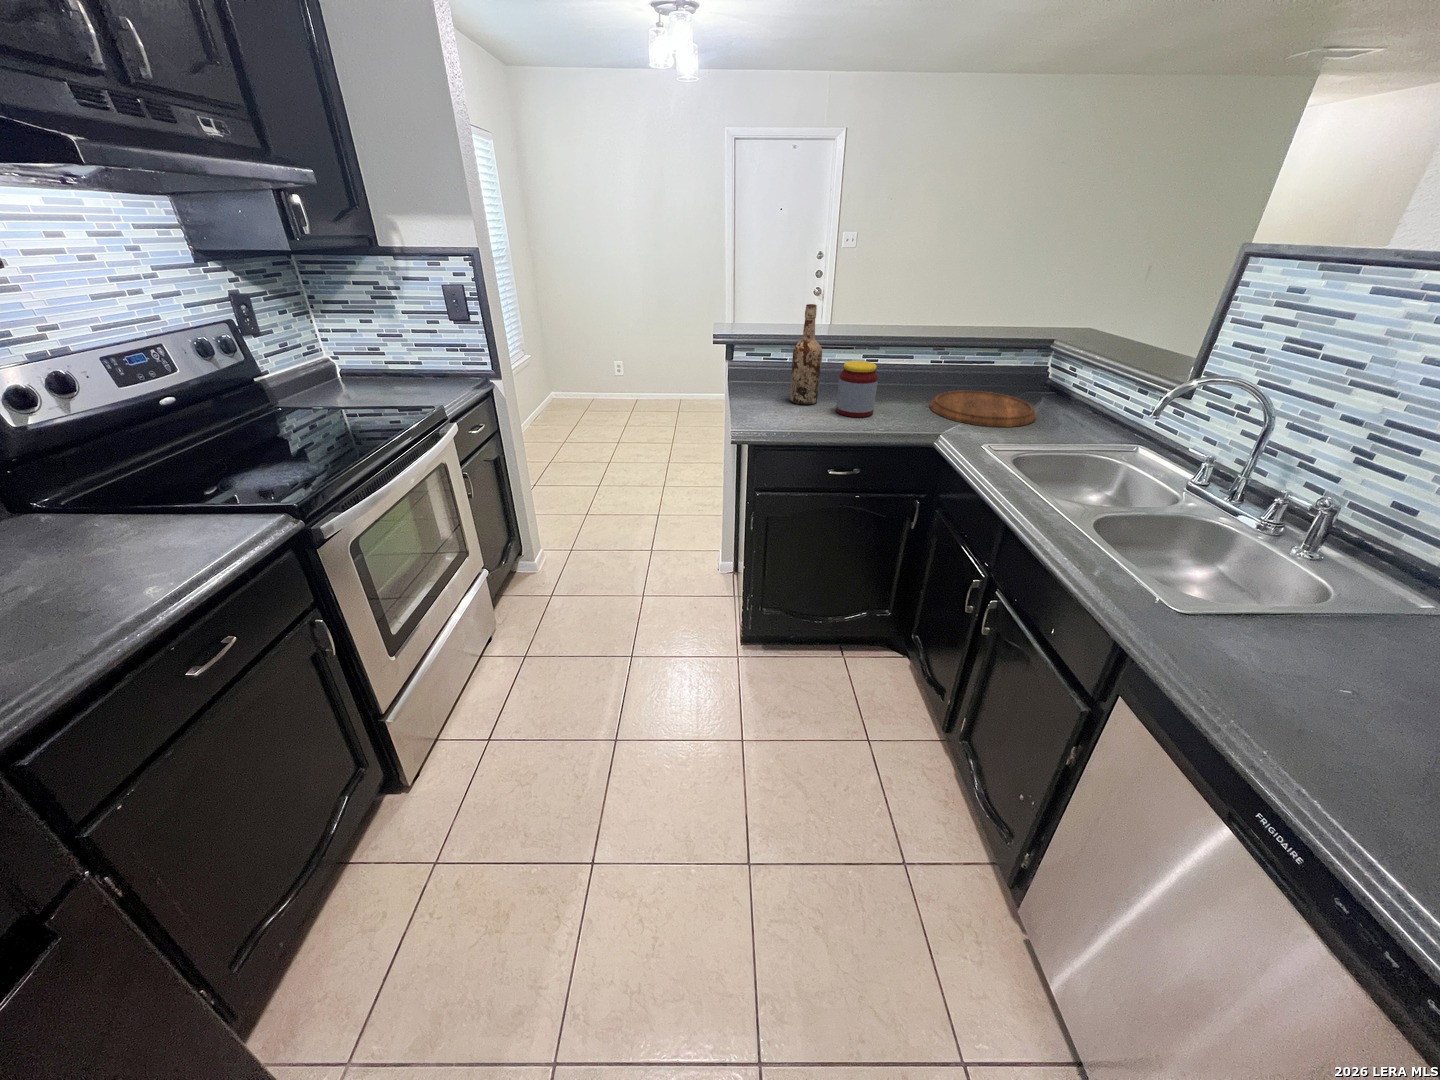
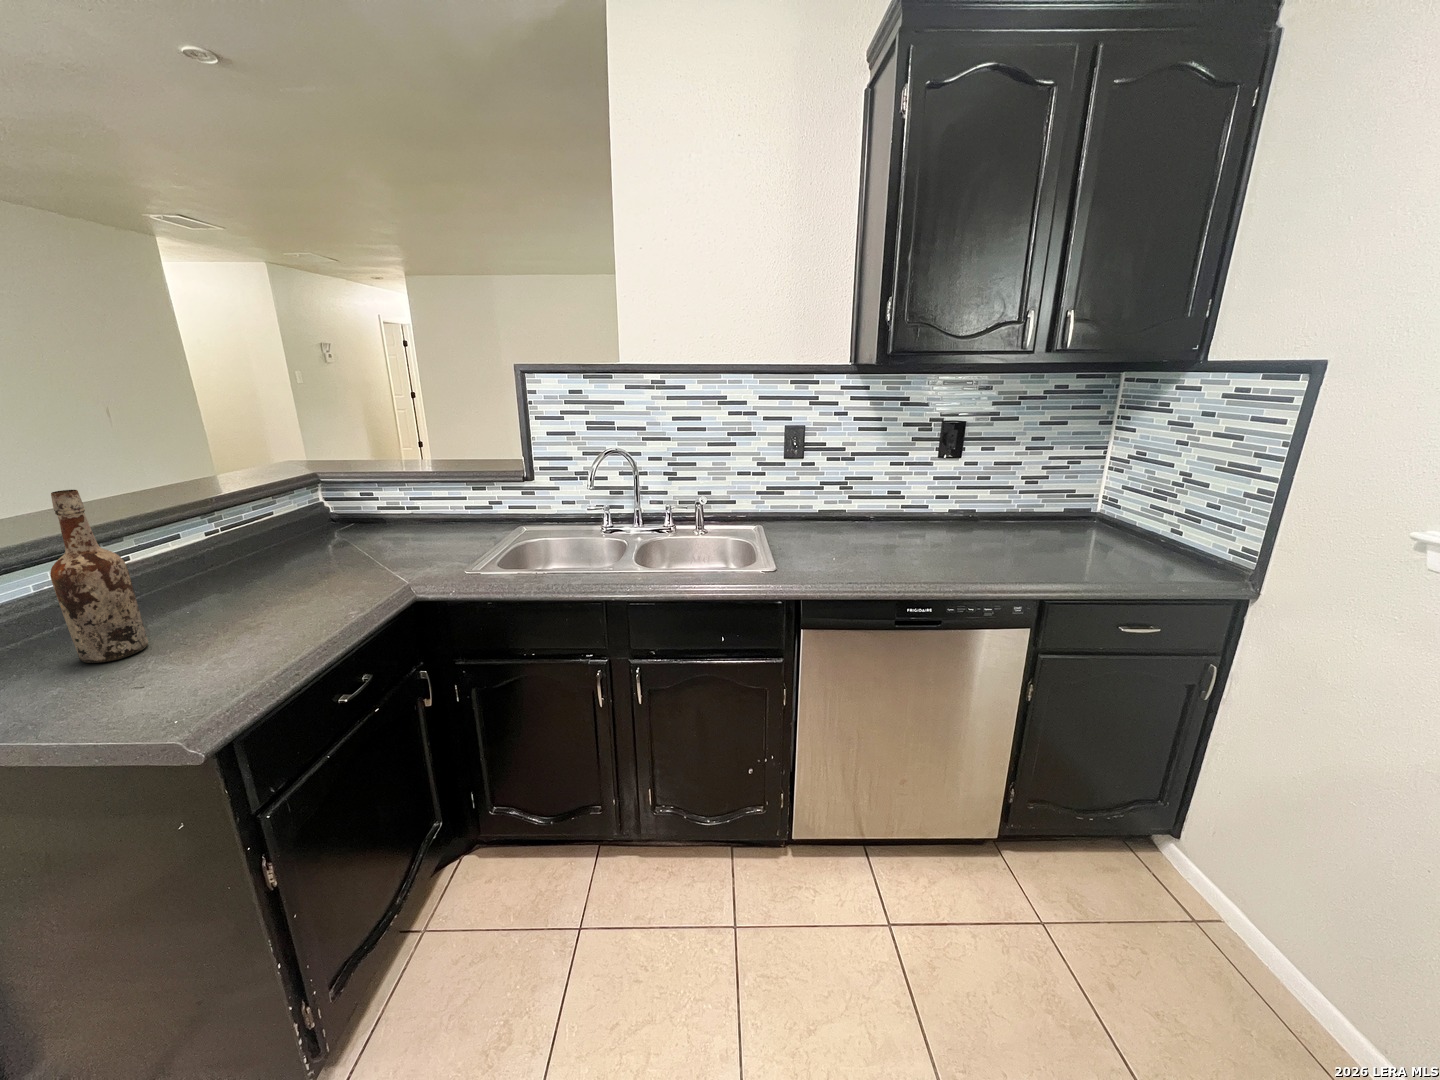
jar: present [836,361,878,417] -> none [190,545,275,632]
cutting board: present [930,391,1036,427] -> none [284,533,419,578]

